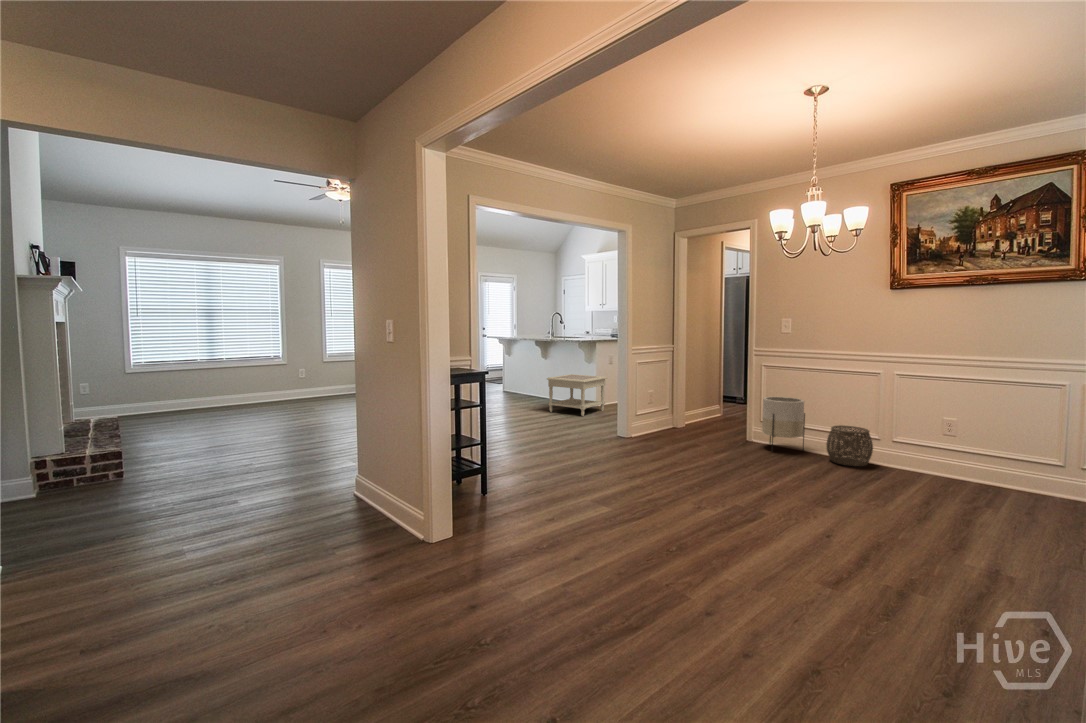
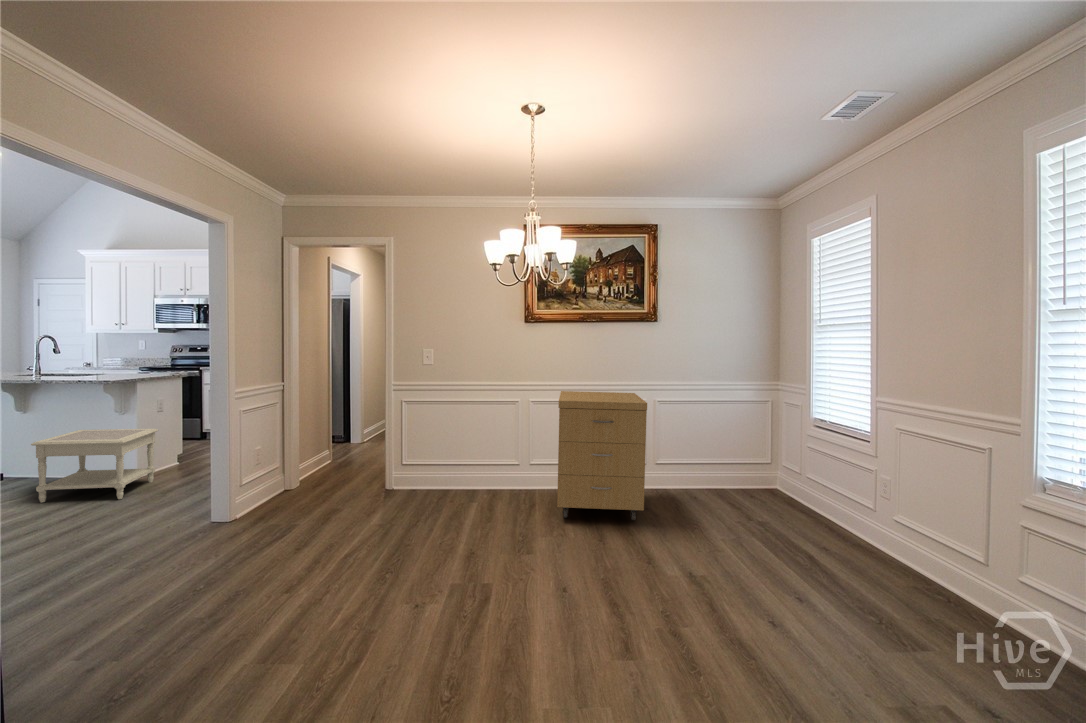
storage cabinet: none [888,363,1044,514] -> present [557,391,647,520]
planter: present [762,397,805,450] -> none [412,434,455,501]
woven basket: present [827,425,873,466] -> none [481,458,522,500]

